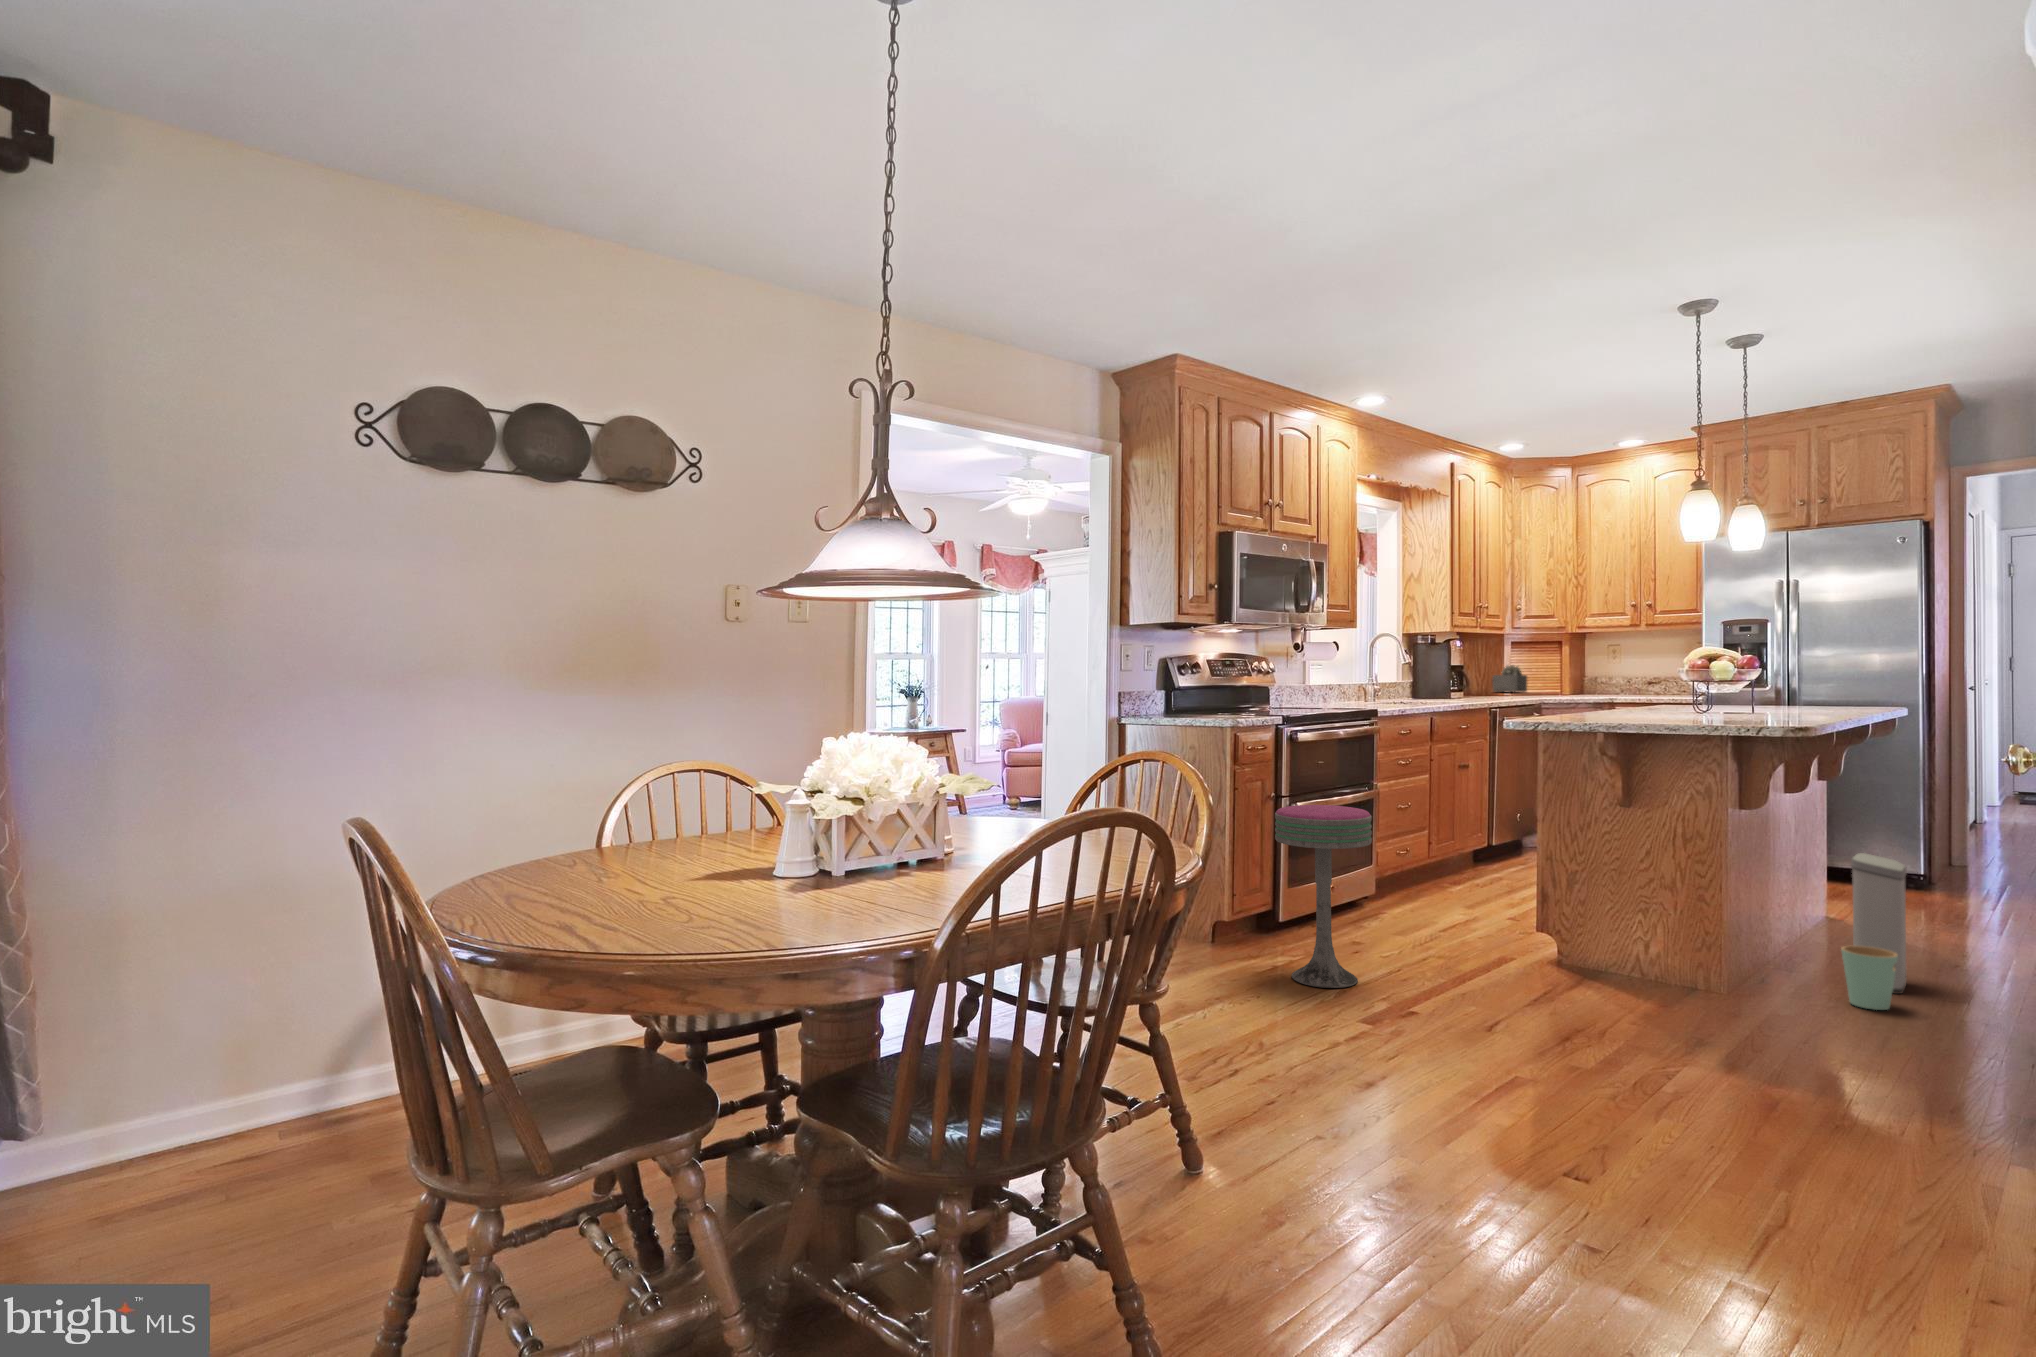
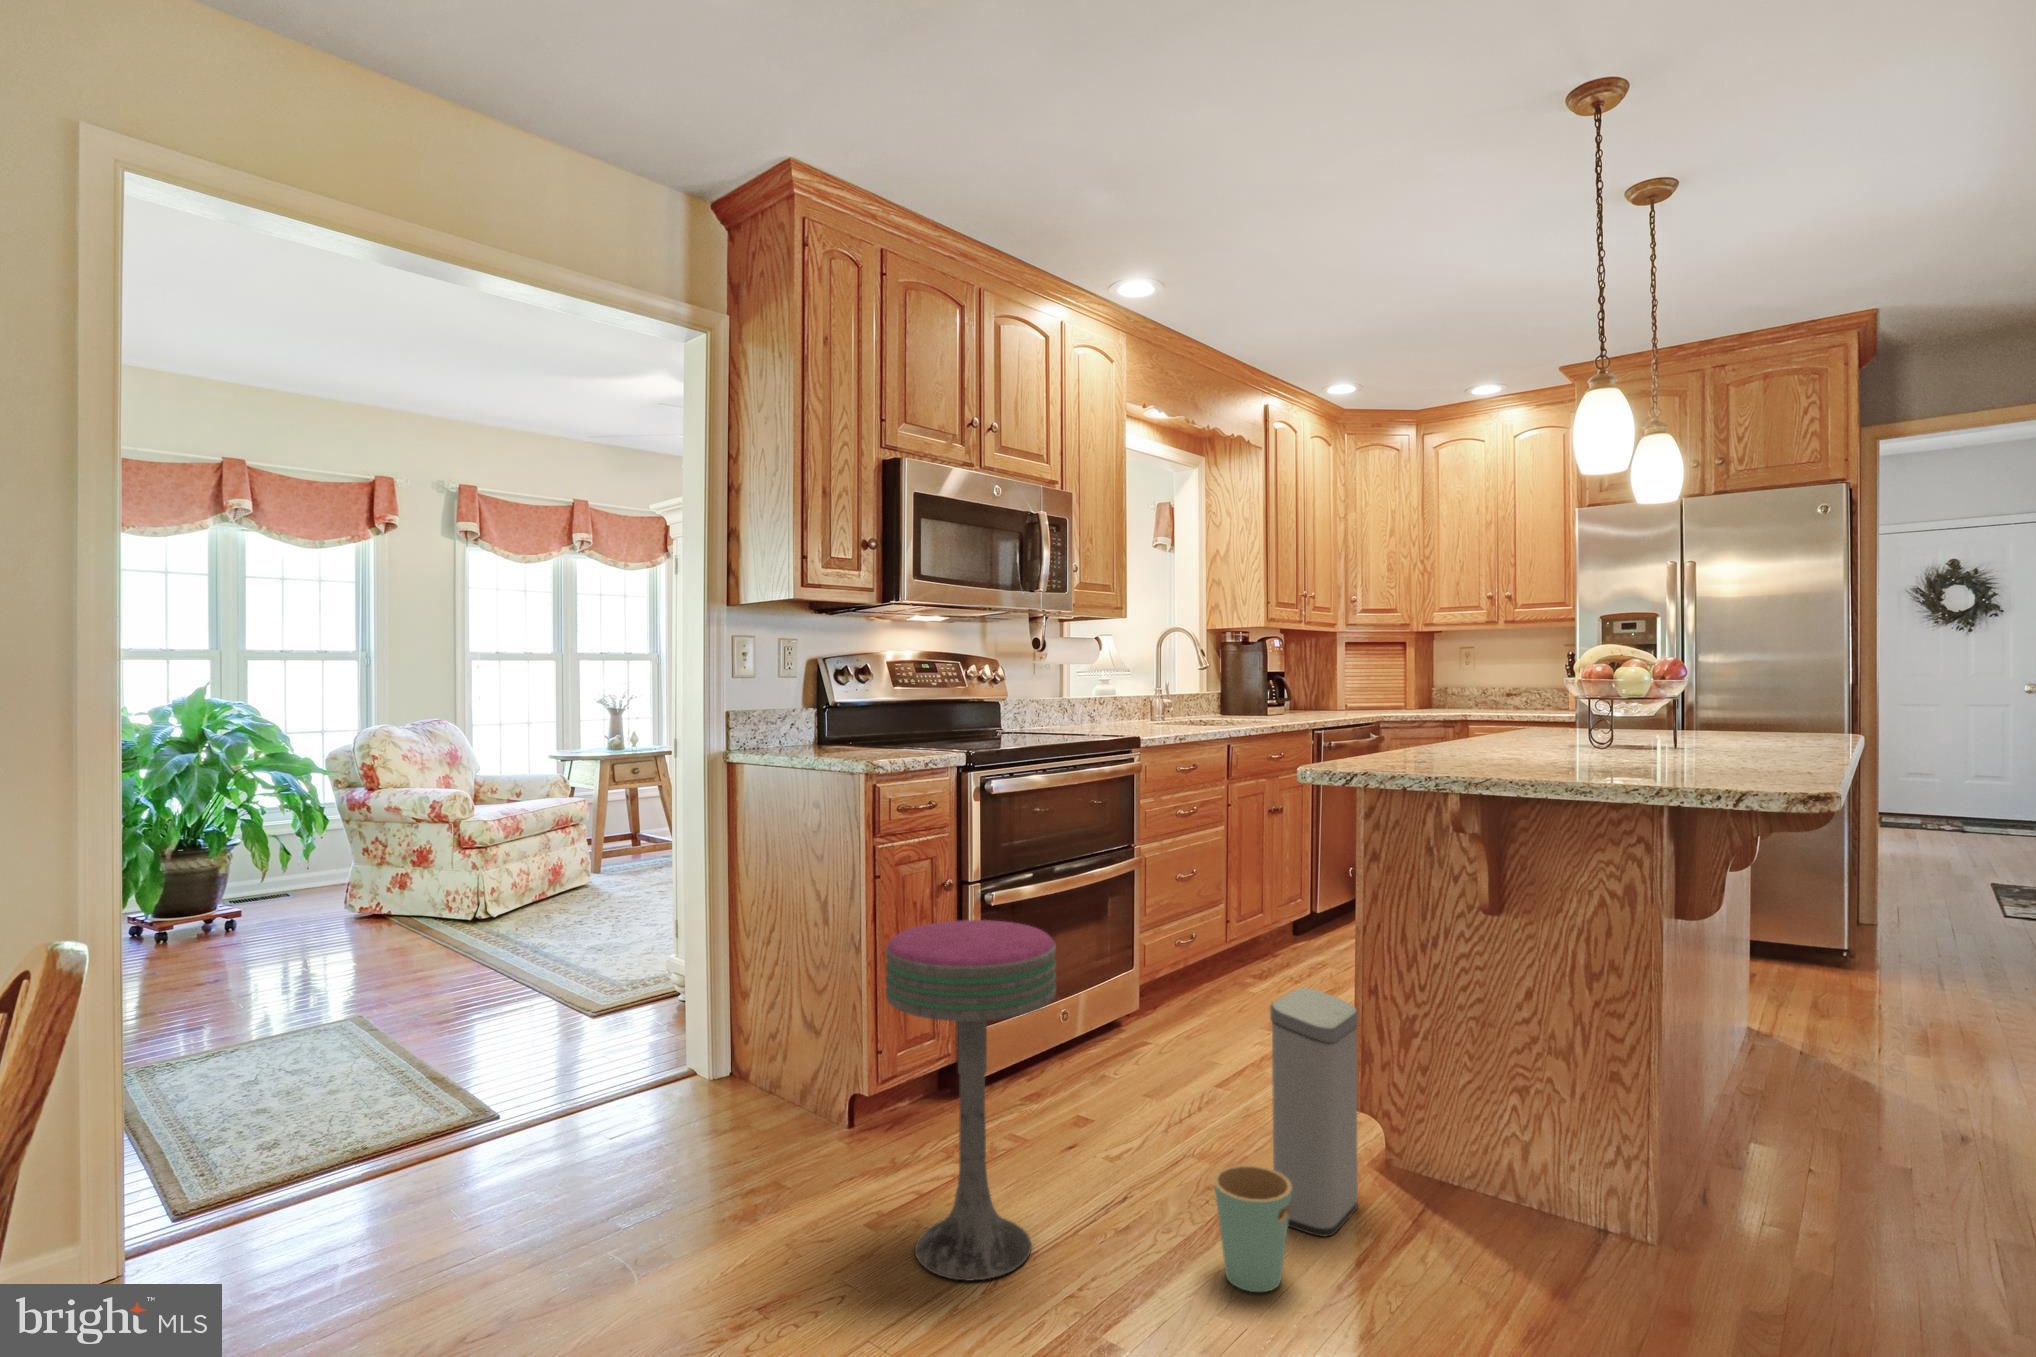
succulent plant: present [1492,665,1527,692] -> none [1321,671,1364,706]
trash can: present [1841,853,1907,1010] -> present [1214,988,1358,1292]

